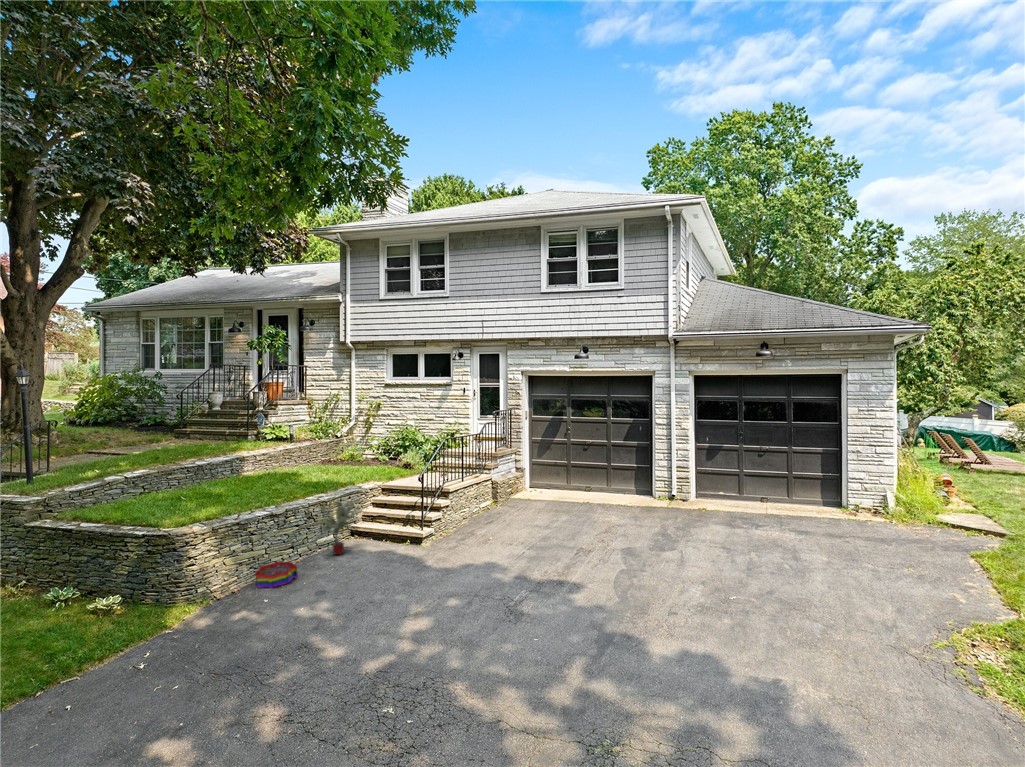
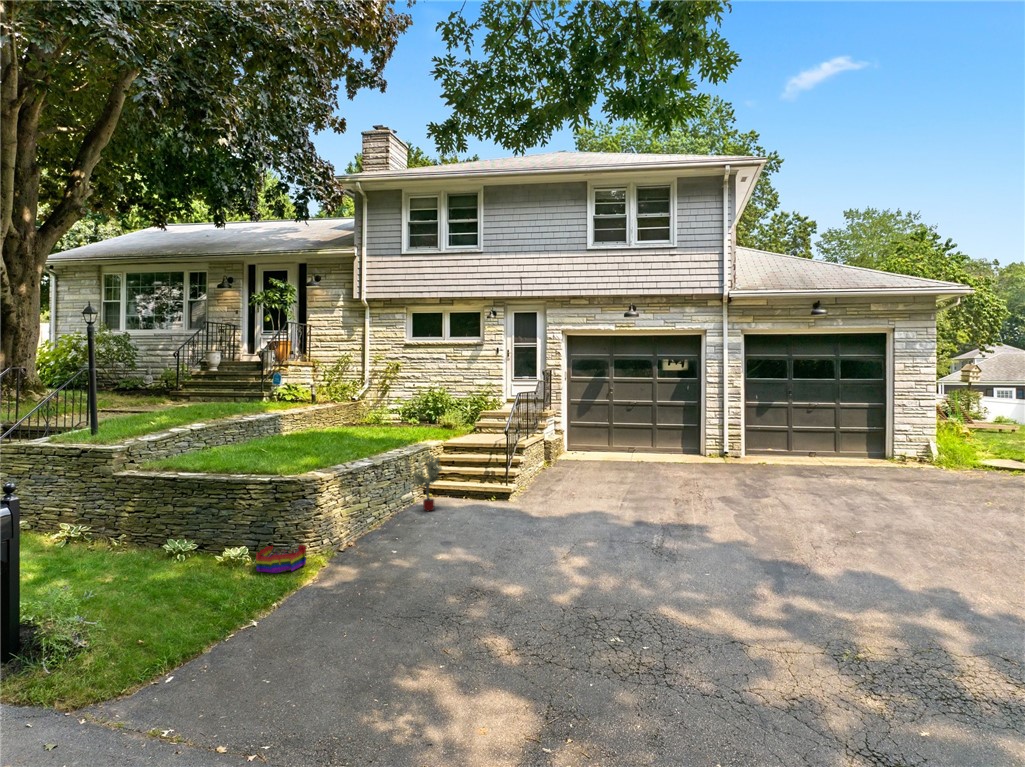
storage bin: present [255,562,298,588] -> present [256,545,306,573]

